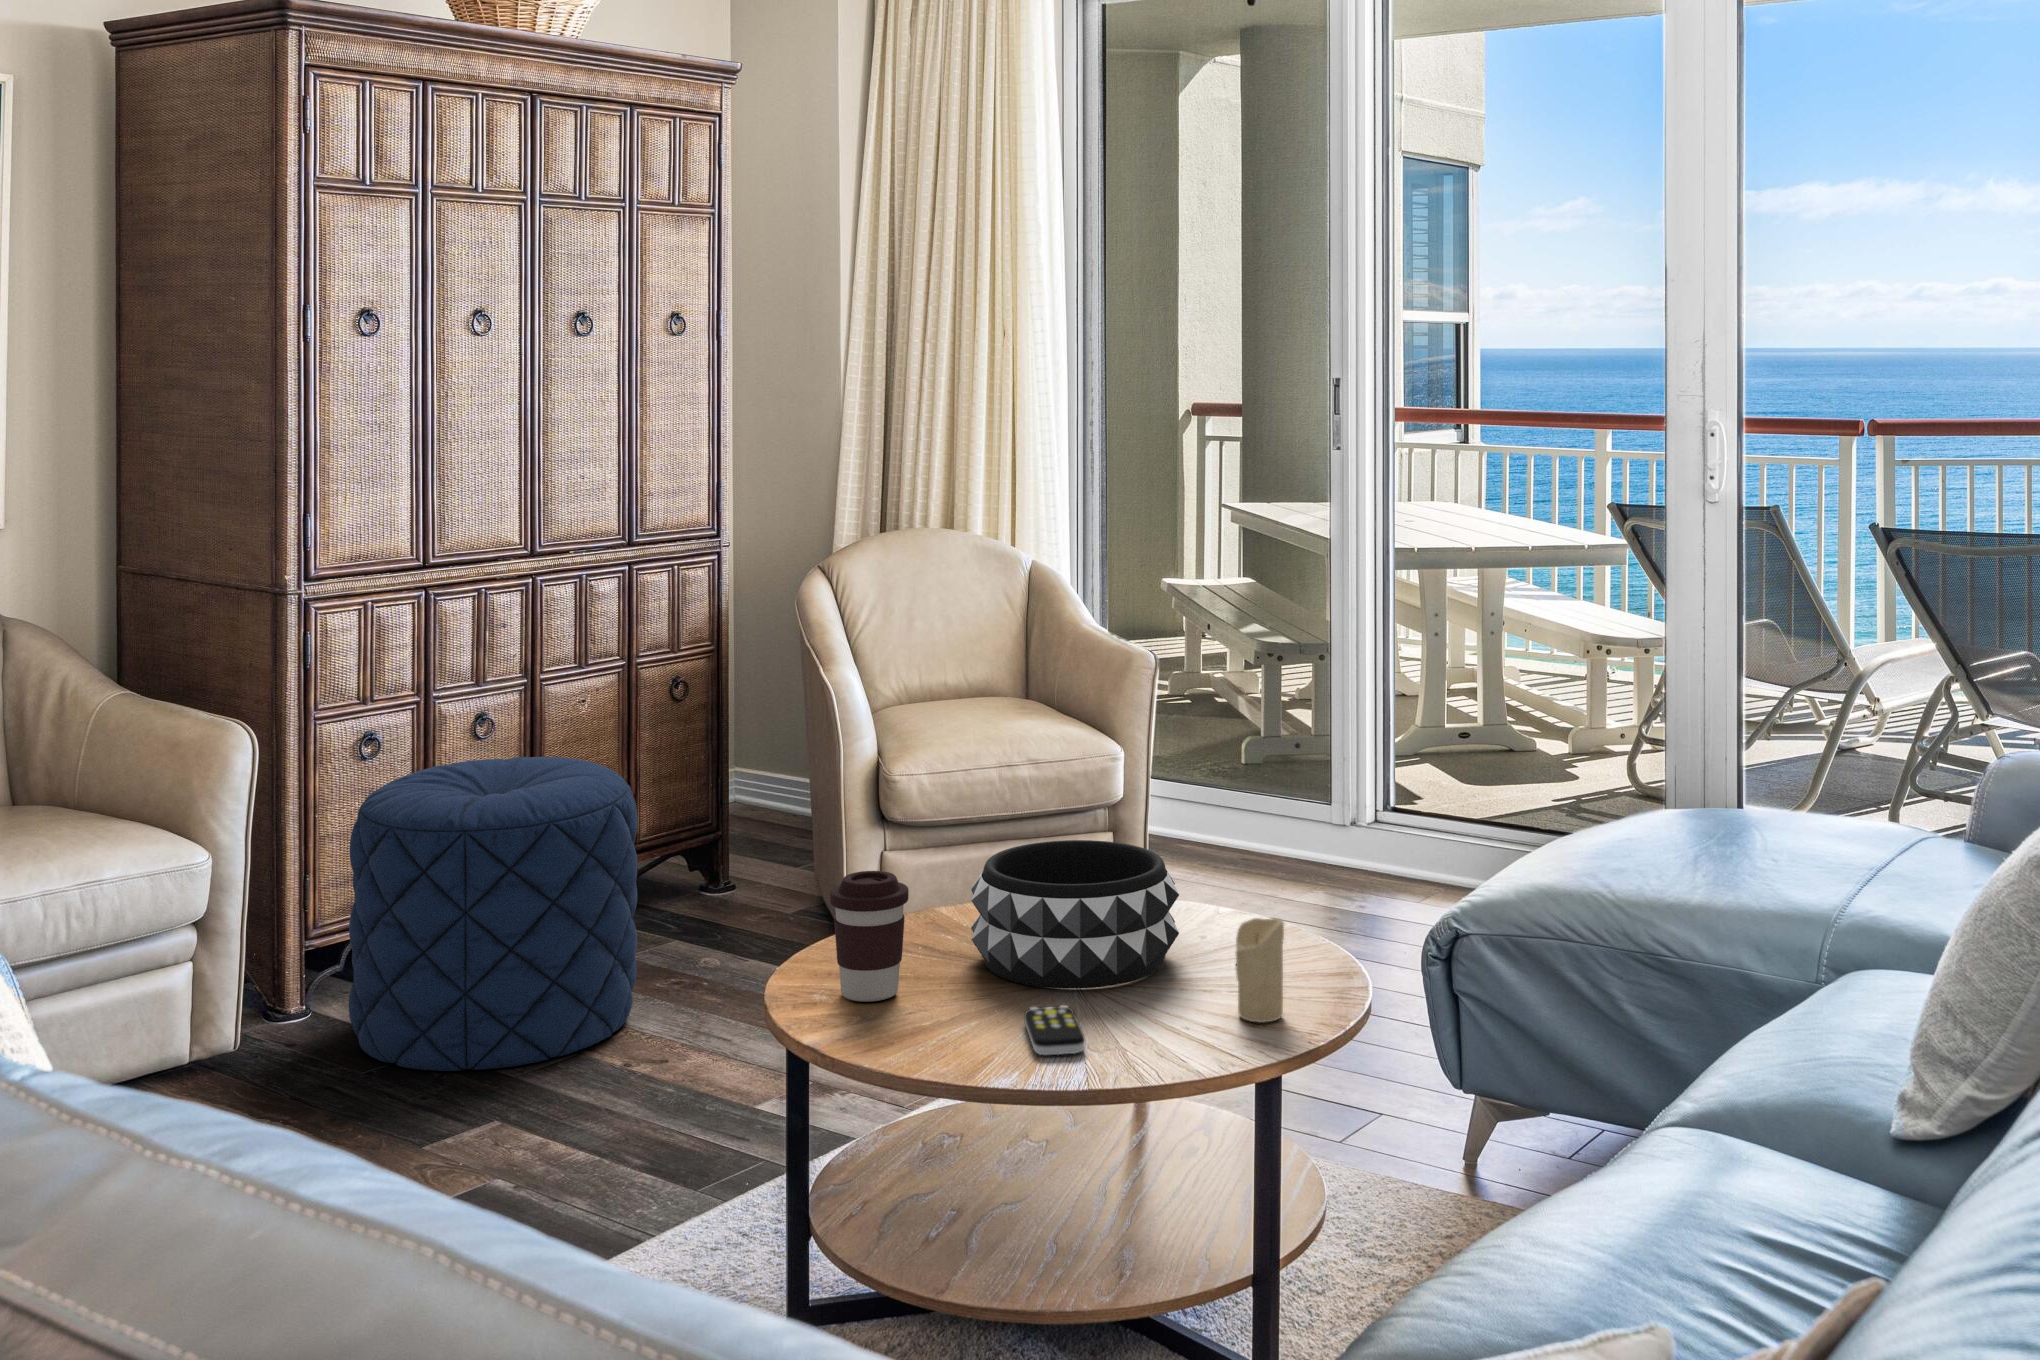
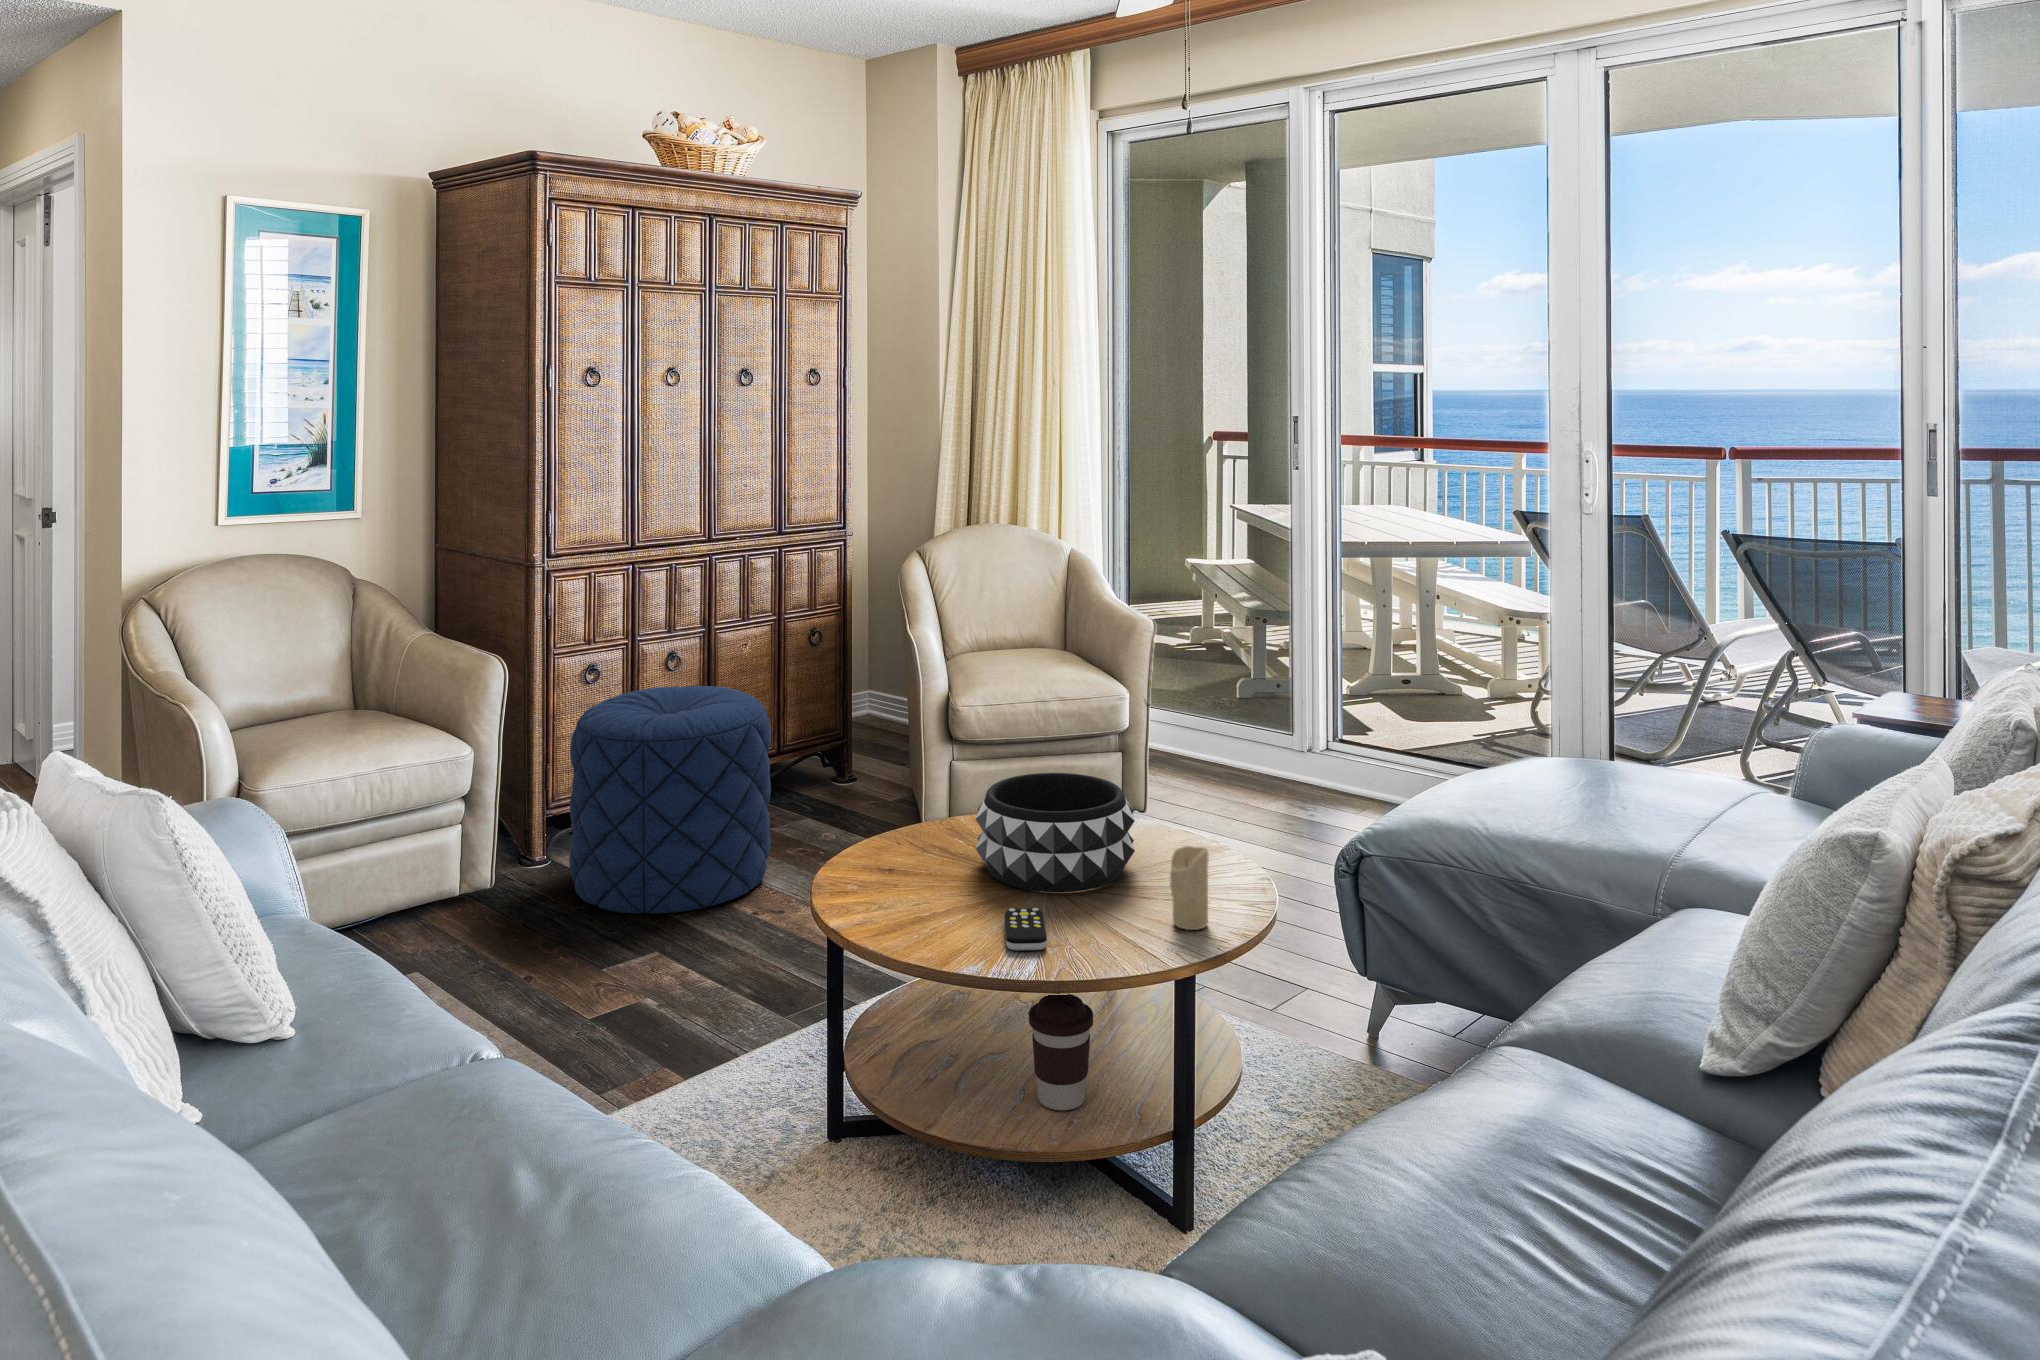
coffee cup: present [830,871,909,1002] -> present [1029,993,1093,1110]

